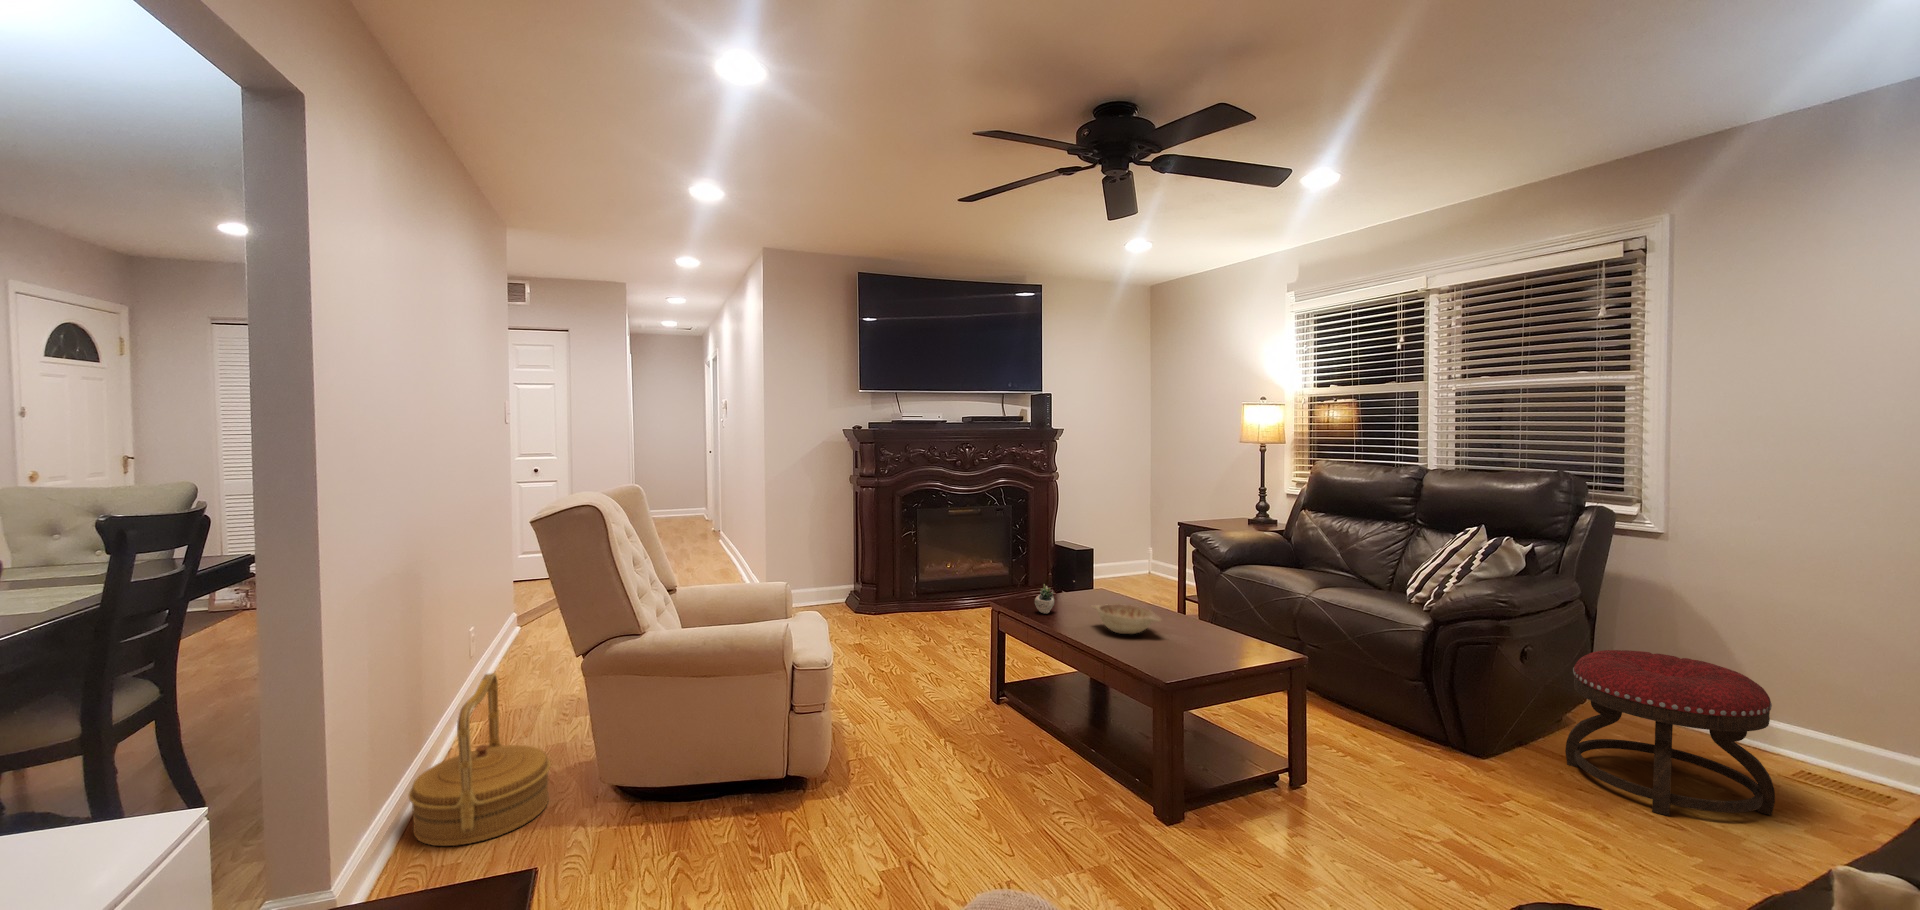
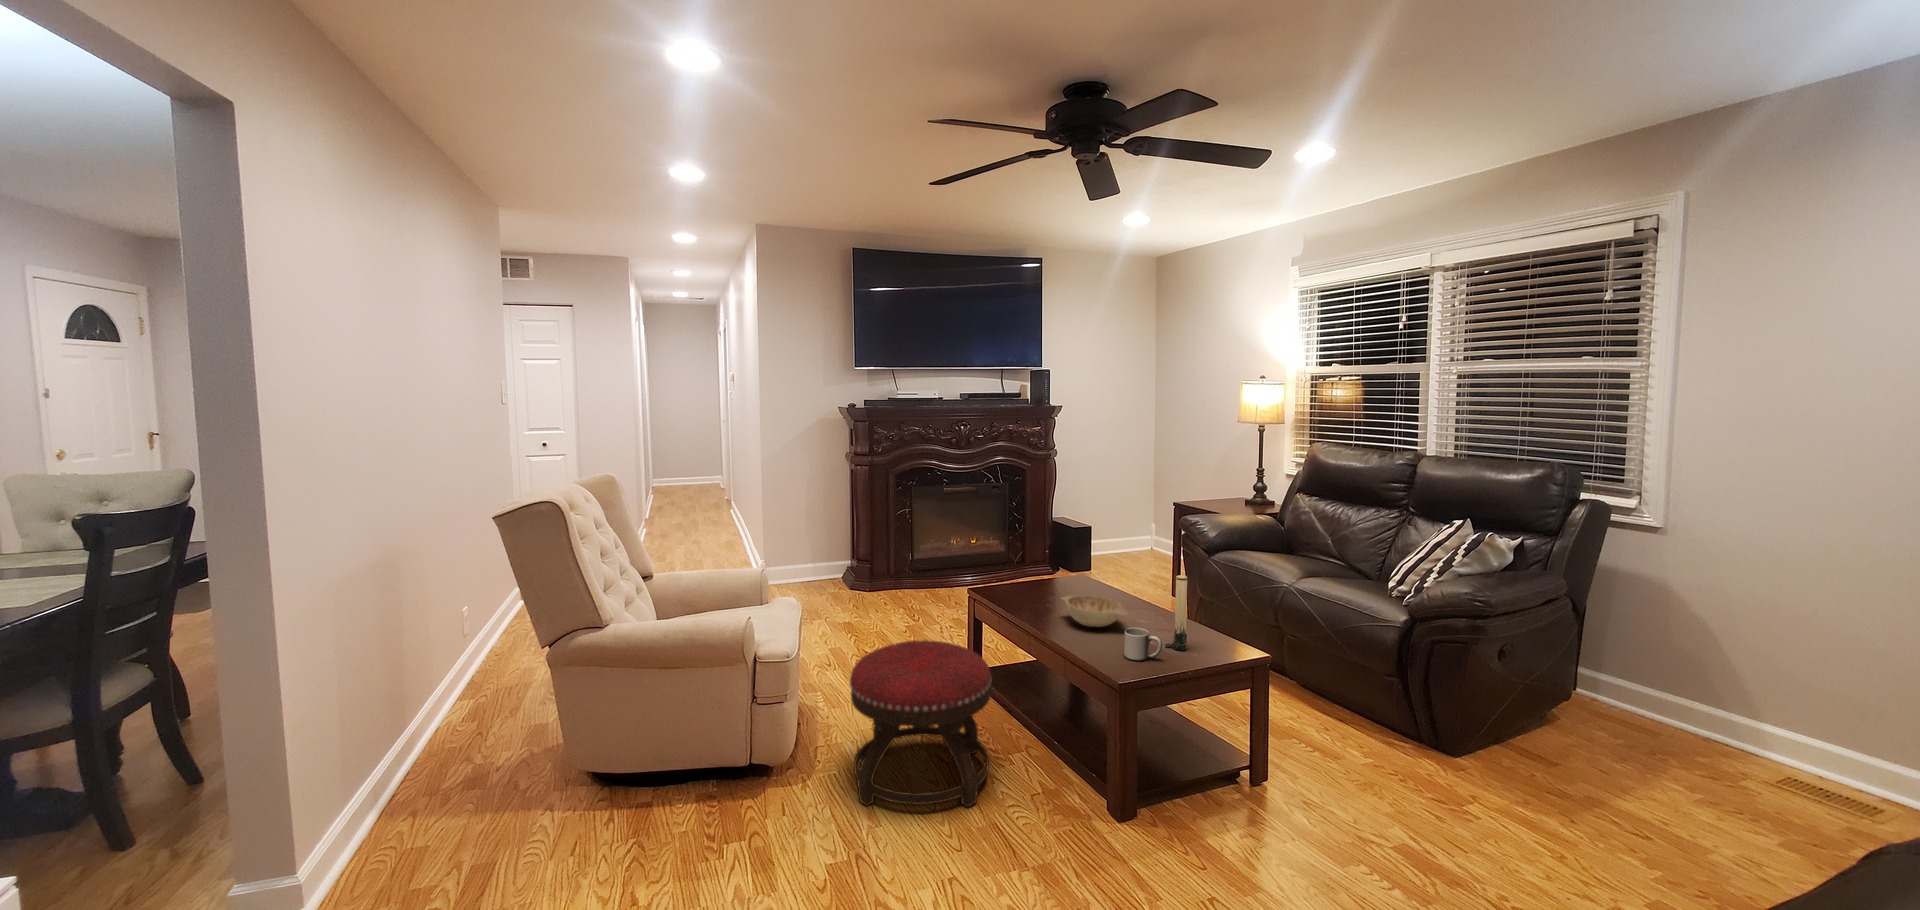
candle: none [1201,578,1223,653] -> present [1165,575,1187,650]
succulent plant: present [1035,581,1075,614] -> none [1008,570,1048,602]
mug: none [1163,631,1202,663] -> present [1124,628,1162,661]
ottoman: present [1565,650,1775,816] -> present [849,640,992,807]
woven basket: present [409,673,551,846] -> none [385,660,525,828]

